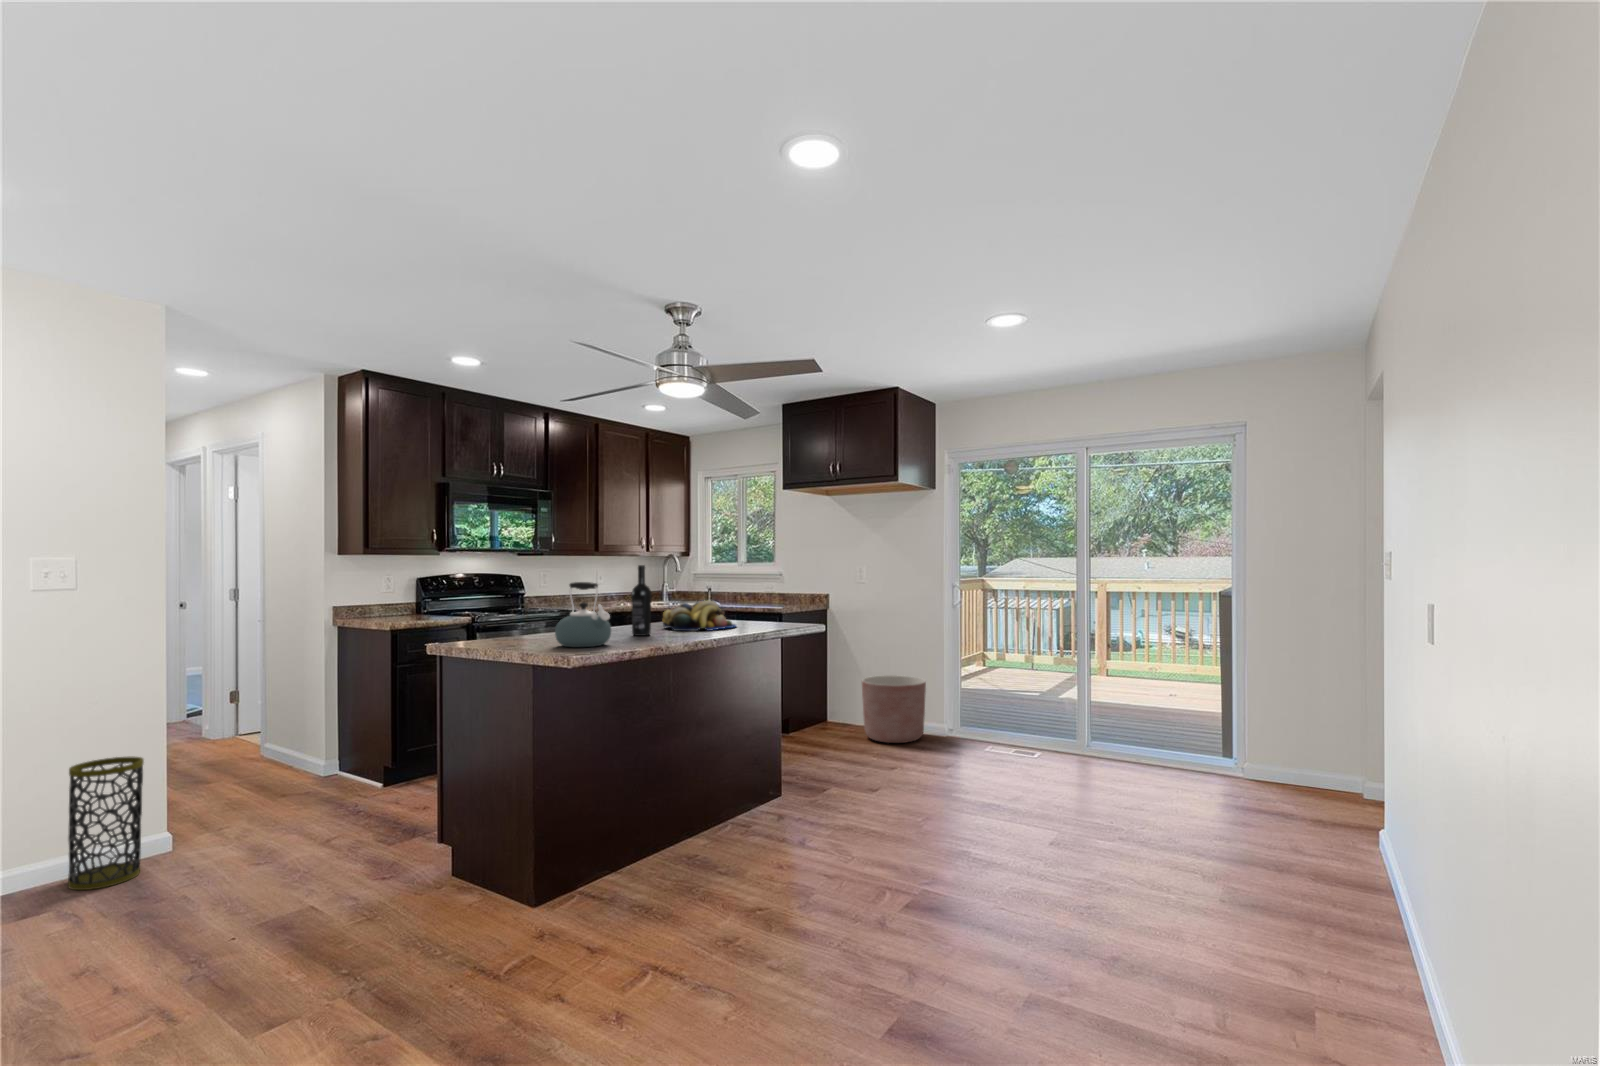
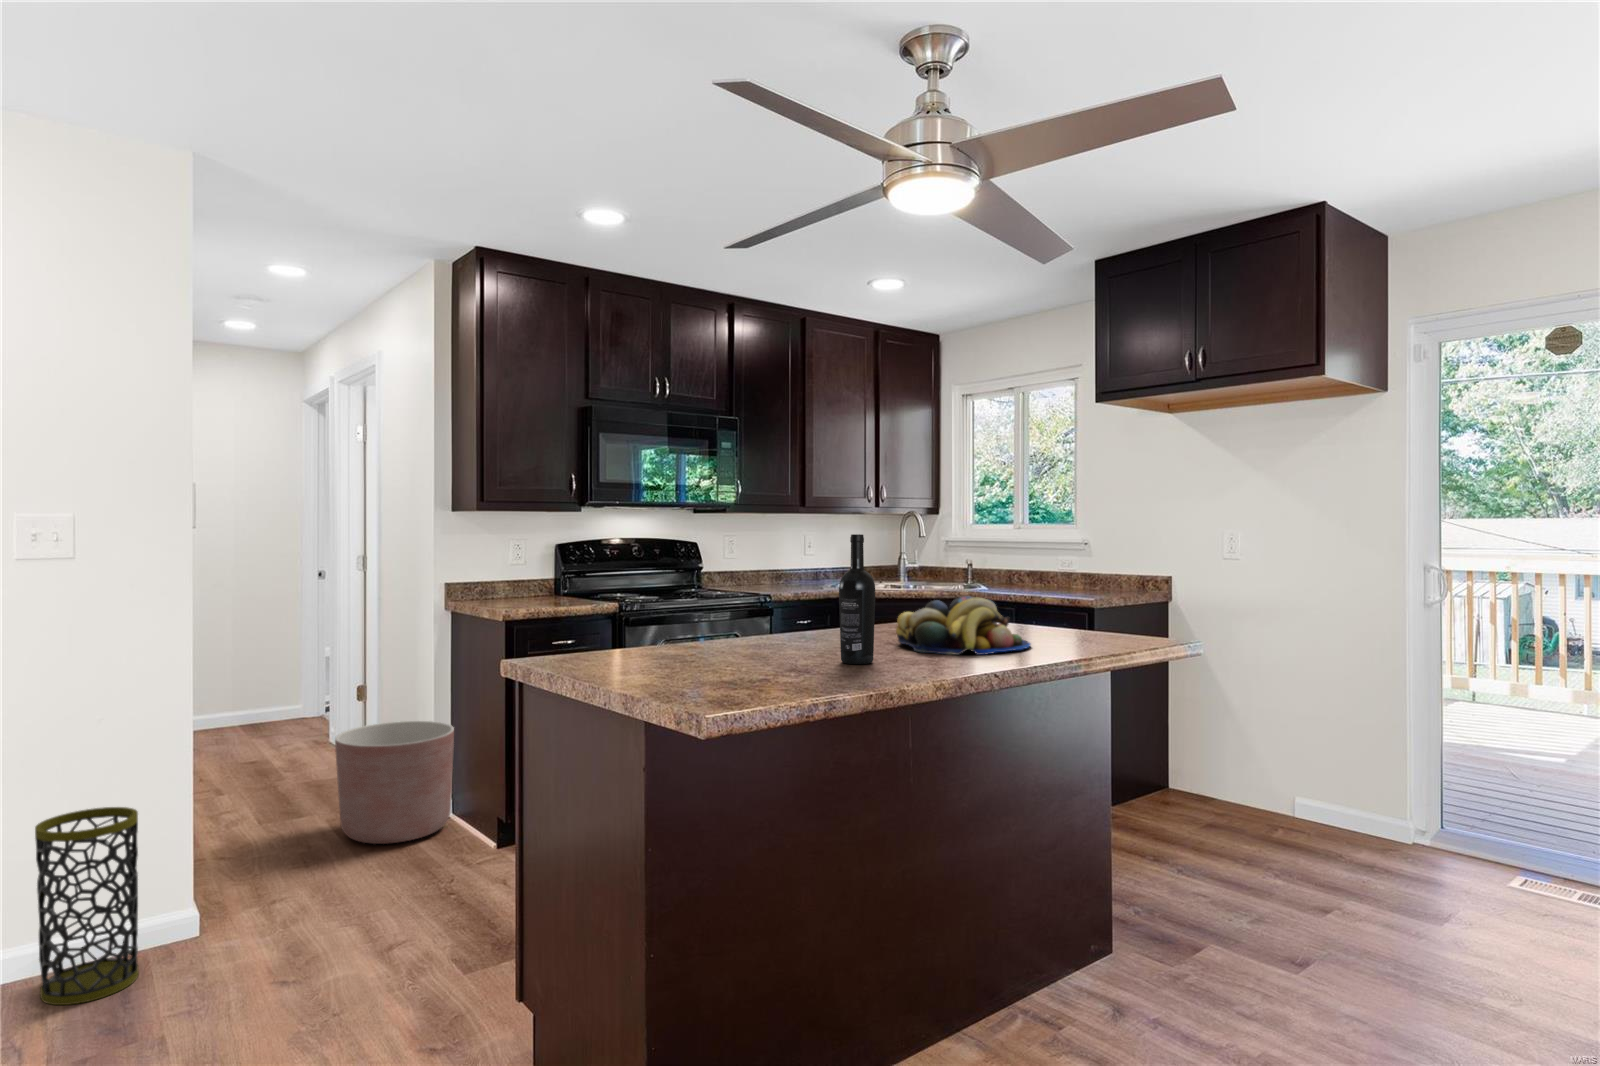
kettle: present [555,582,611,647] -> none [693,568,796,694]
planter: present [862,675,926,743] -> present [335,721,454,844]

